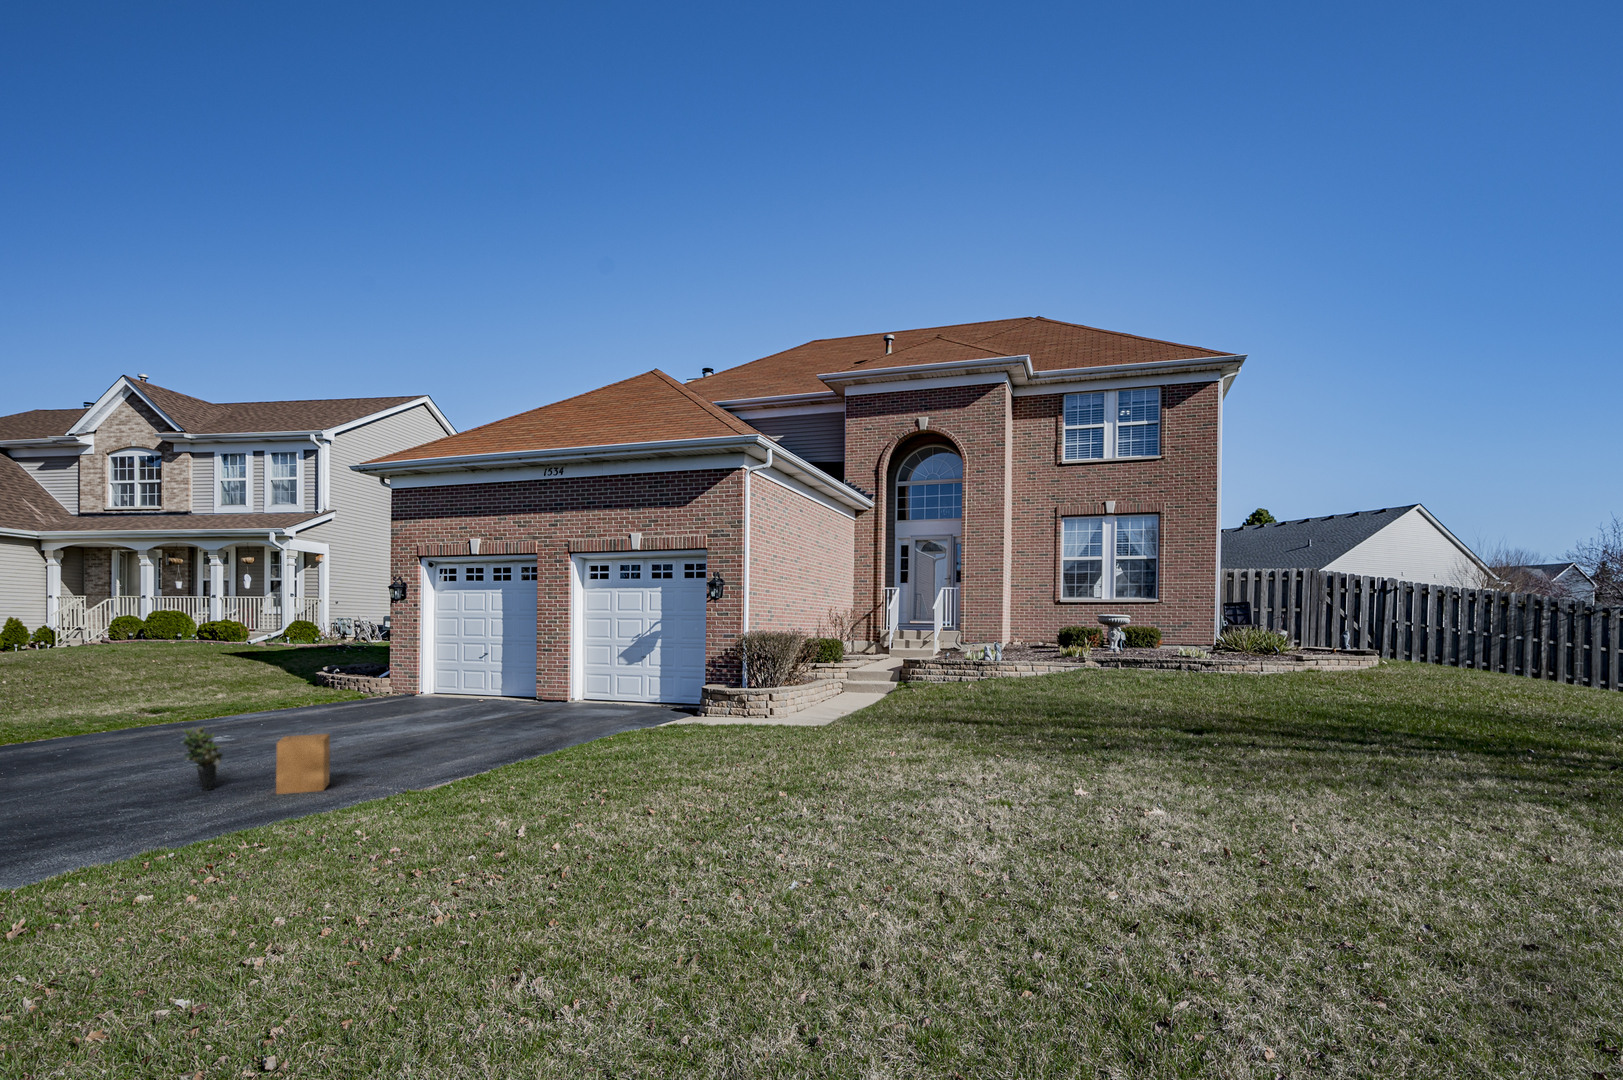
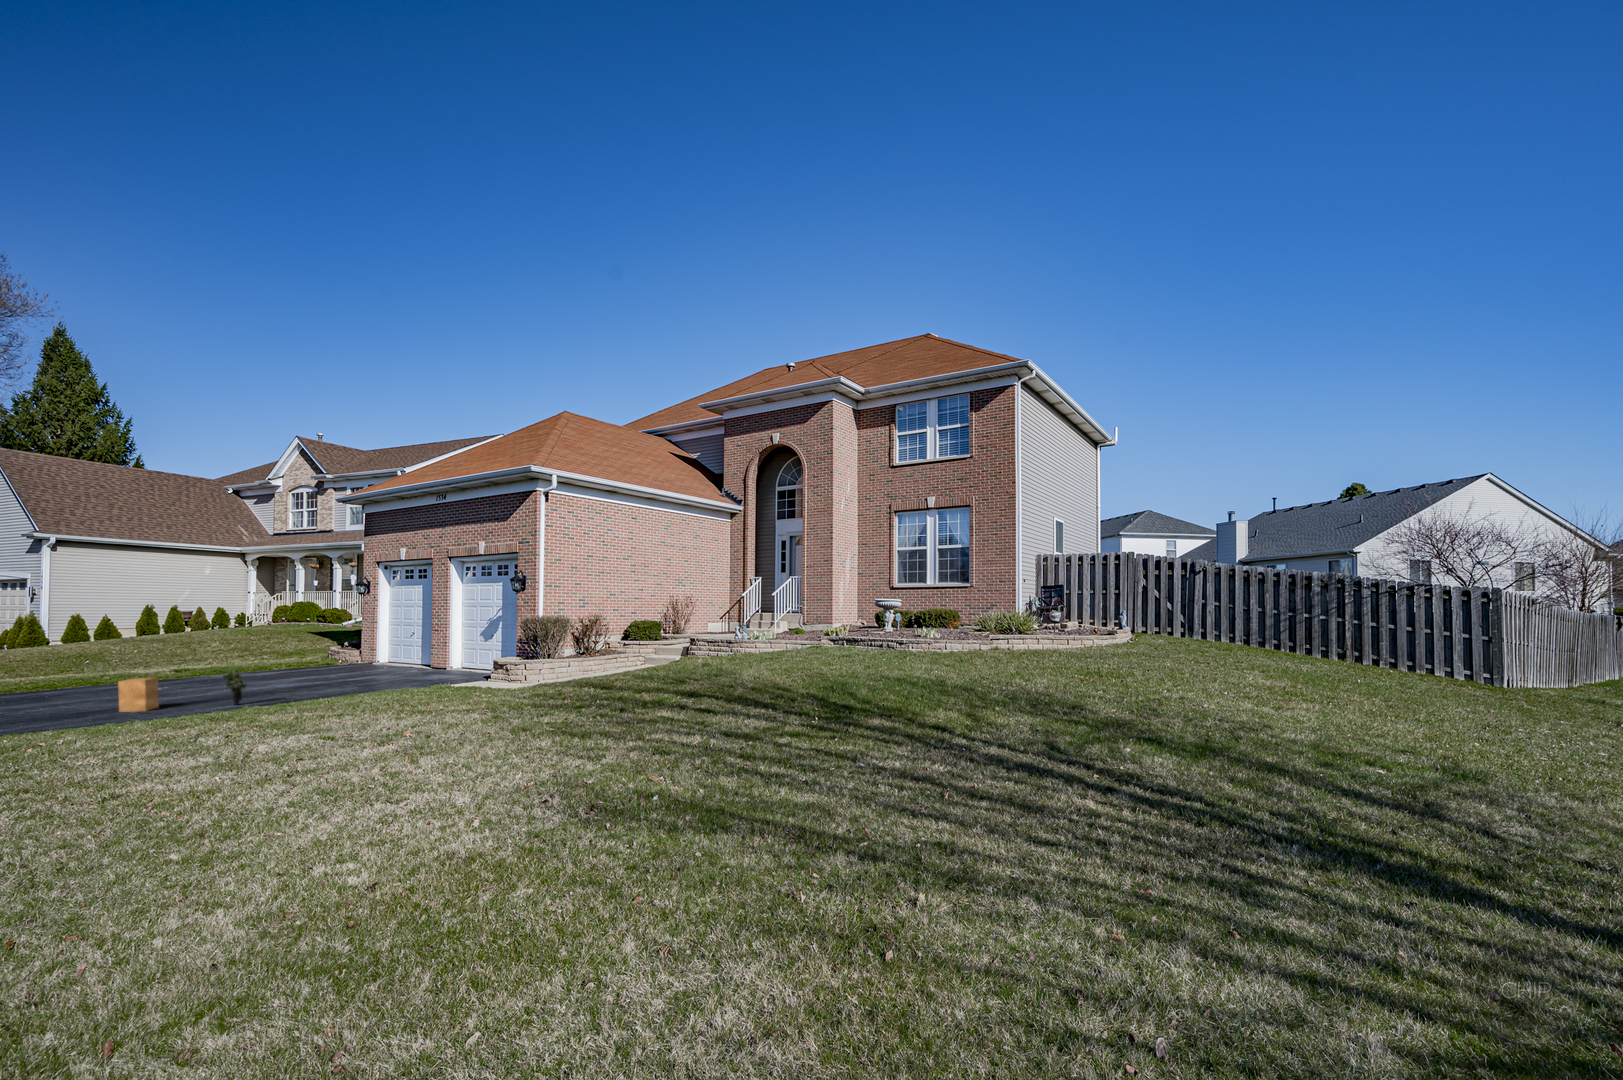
potted plant: present [181,727,223,791] -> present [222,669,246,705]

